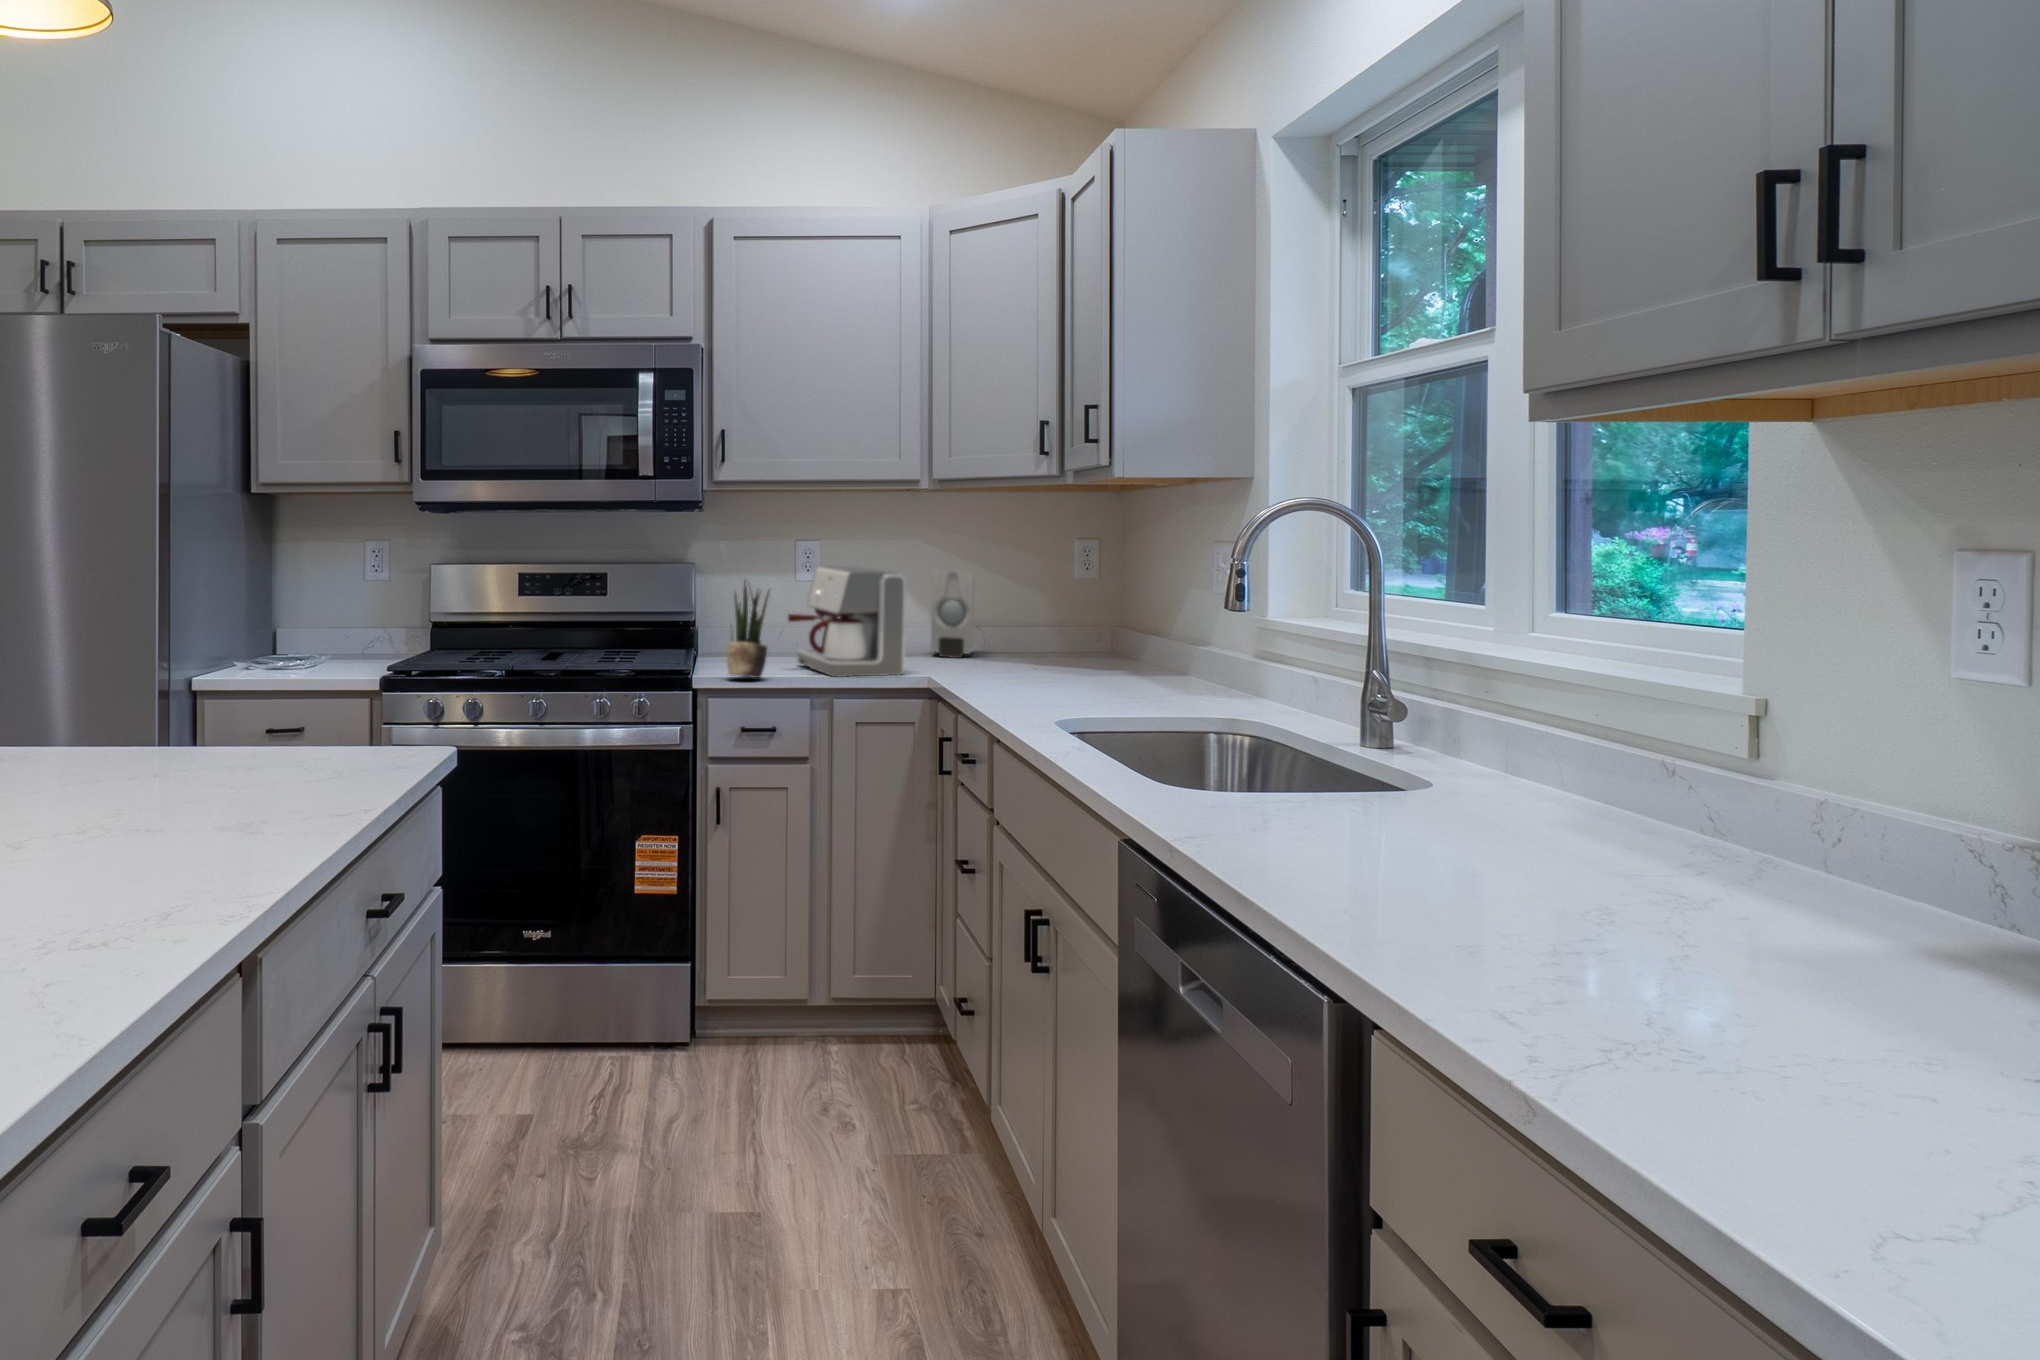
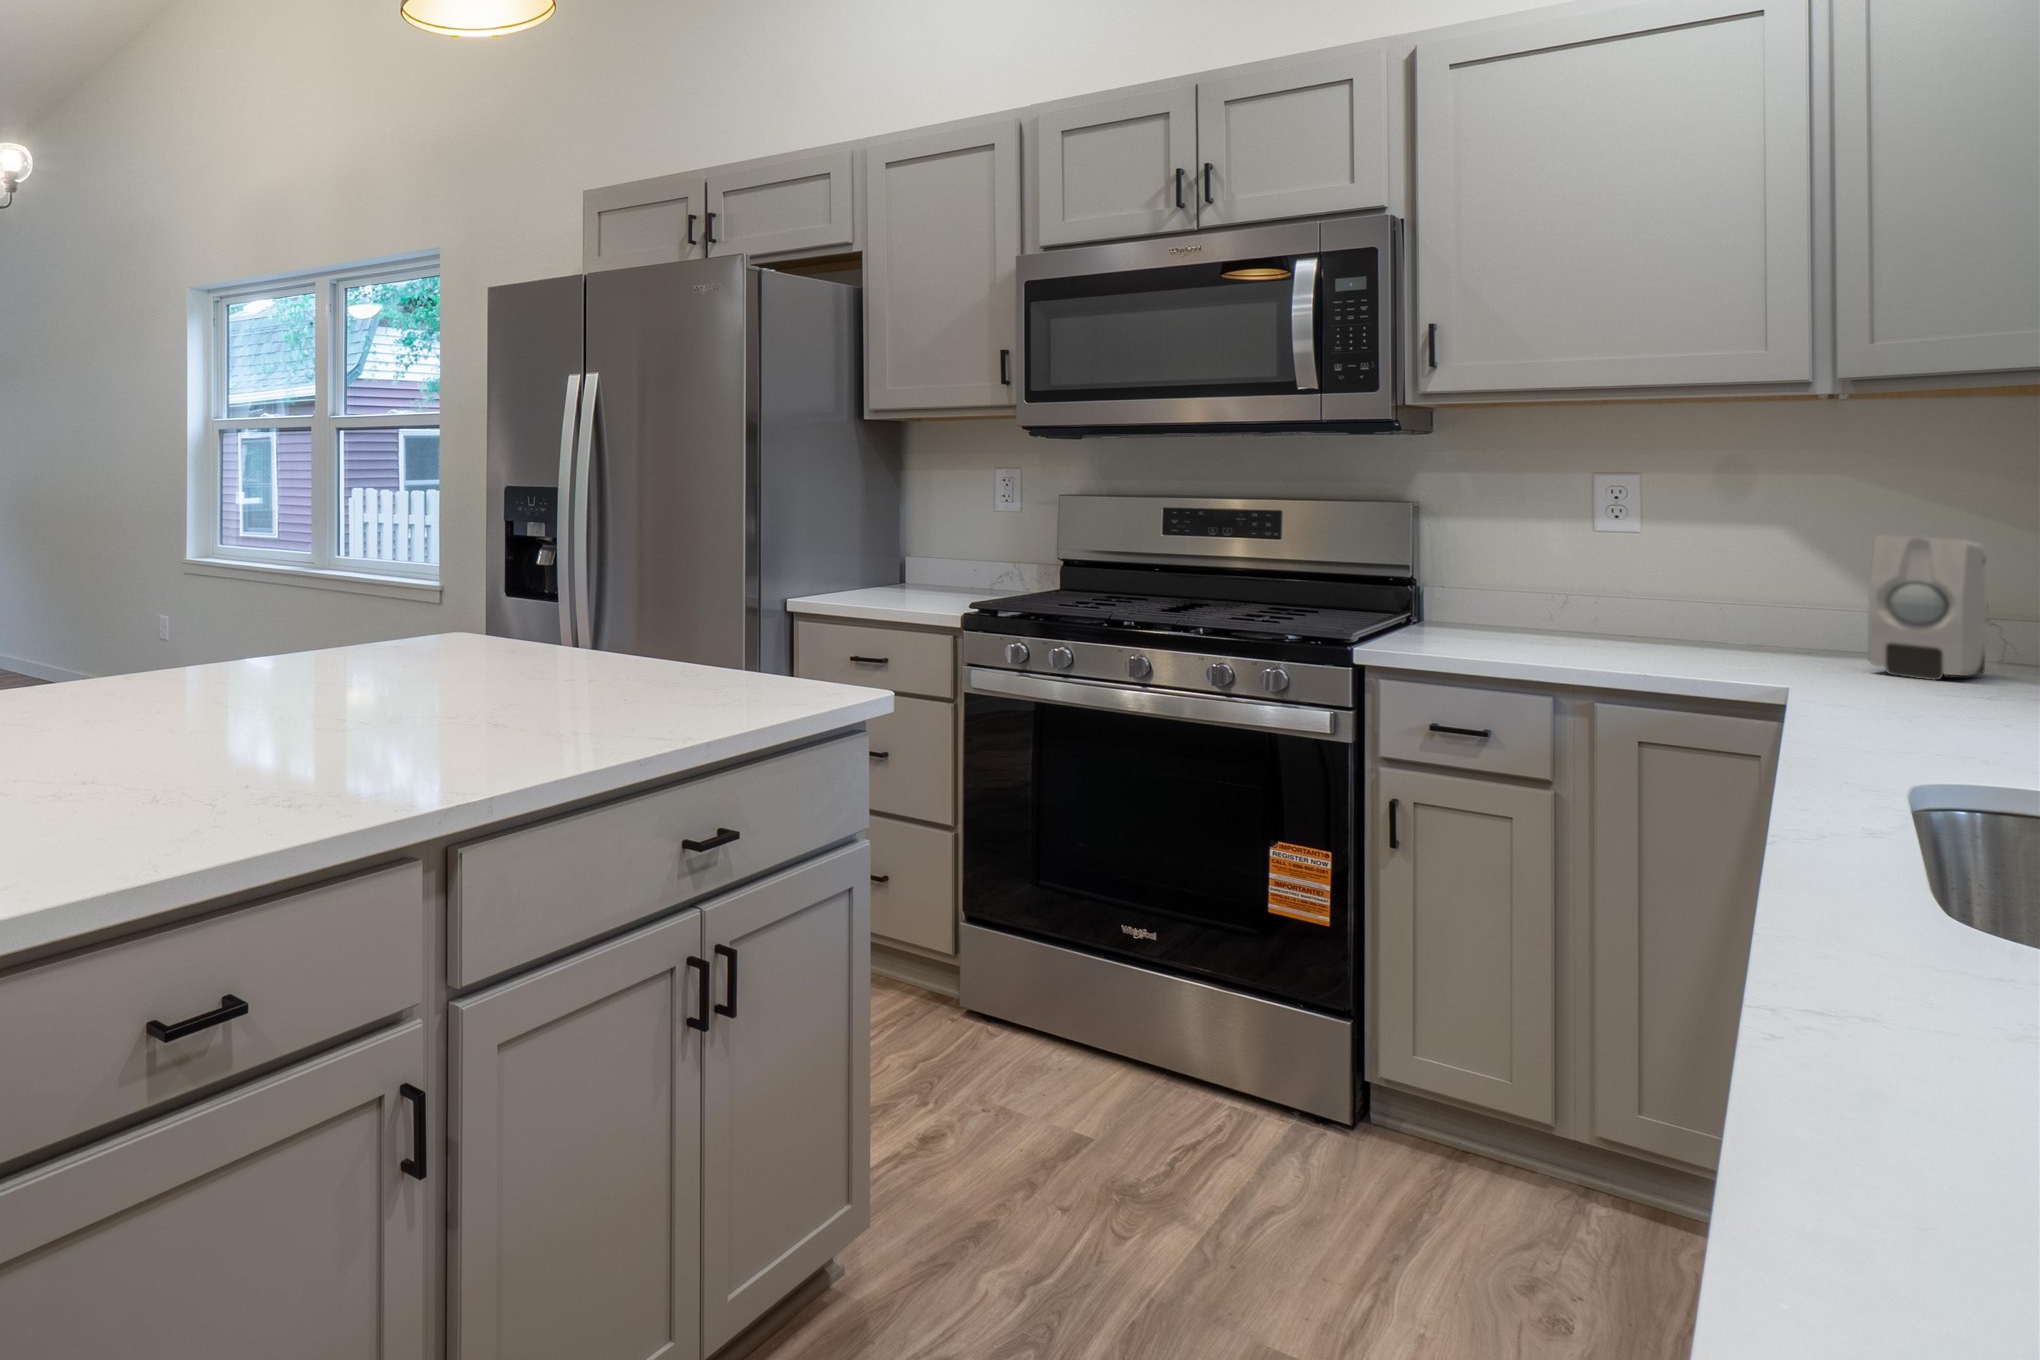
coffee maker: present [788,566,906,677] -> none [1541,518,1755,687]
potted plant: present [727,582,770,678] -> none [1412,524,1486,662]

